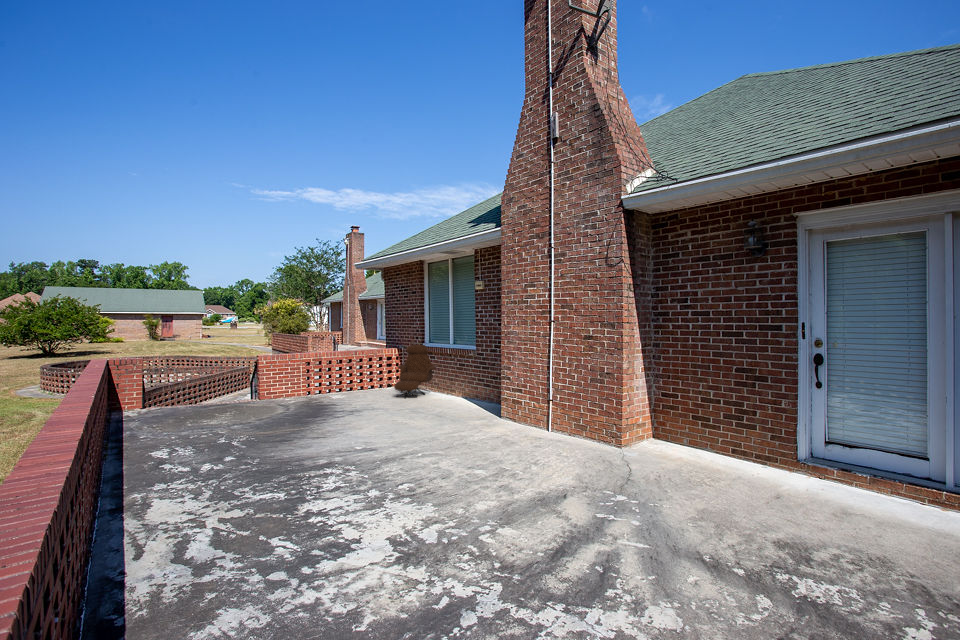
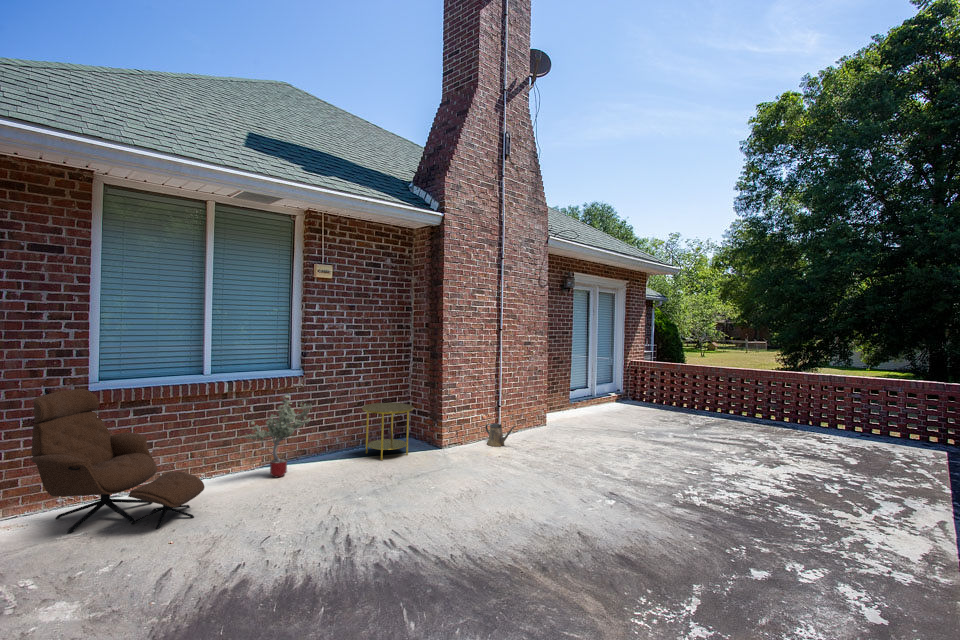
potted tree: none [444,359,470,403] -> present [245,395,312,477]
side table: none [474,377,512,417] -> present [362,403,414,460]
watering can: none [503,414,534,436] -> present [485,424,516,447]

